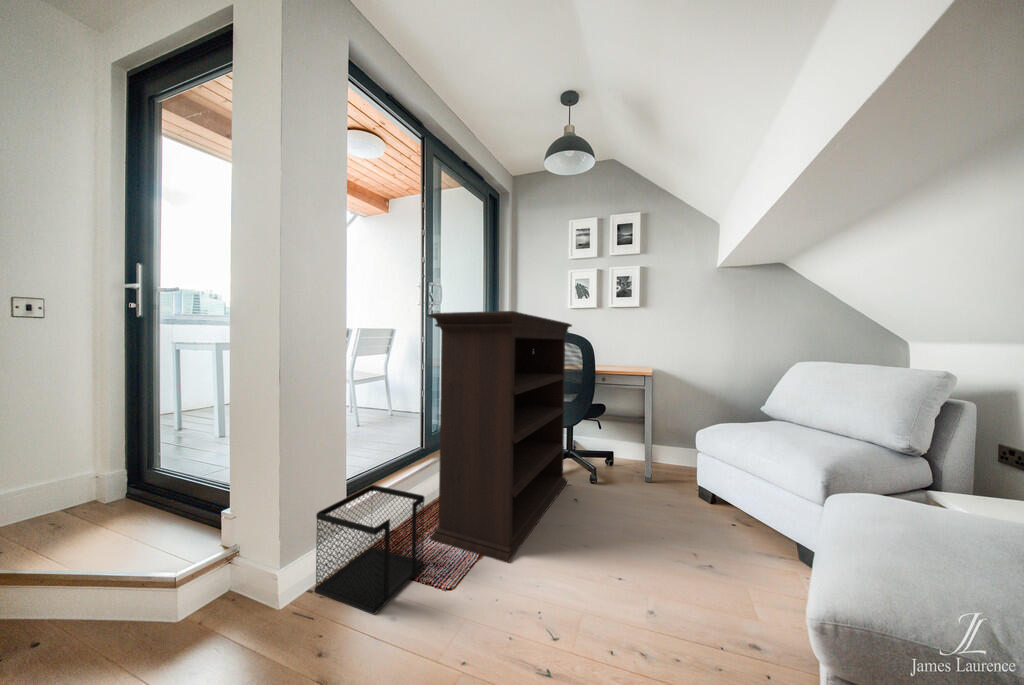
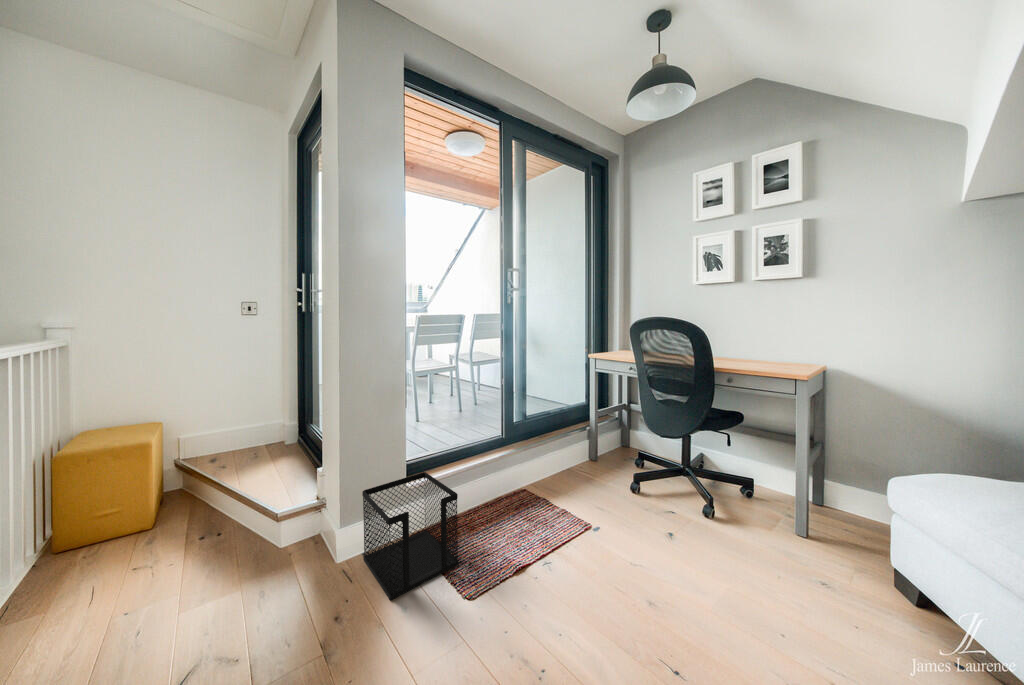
bookshelf: present [428,311,572,563] -> none [473,296,678,590]

